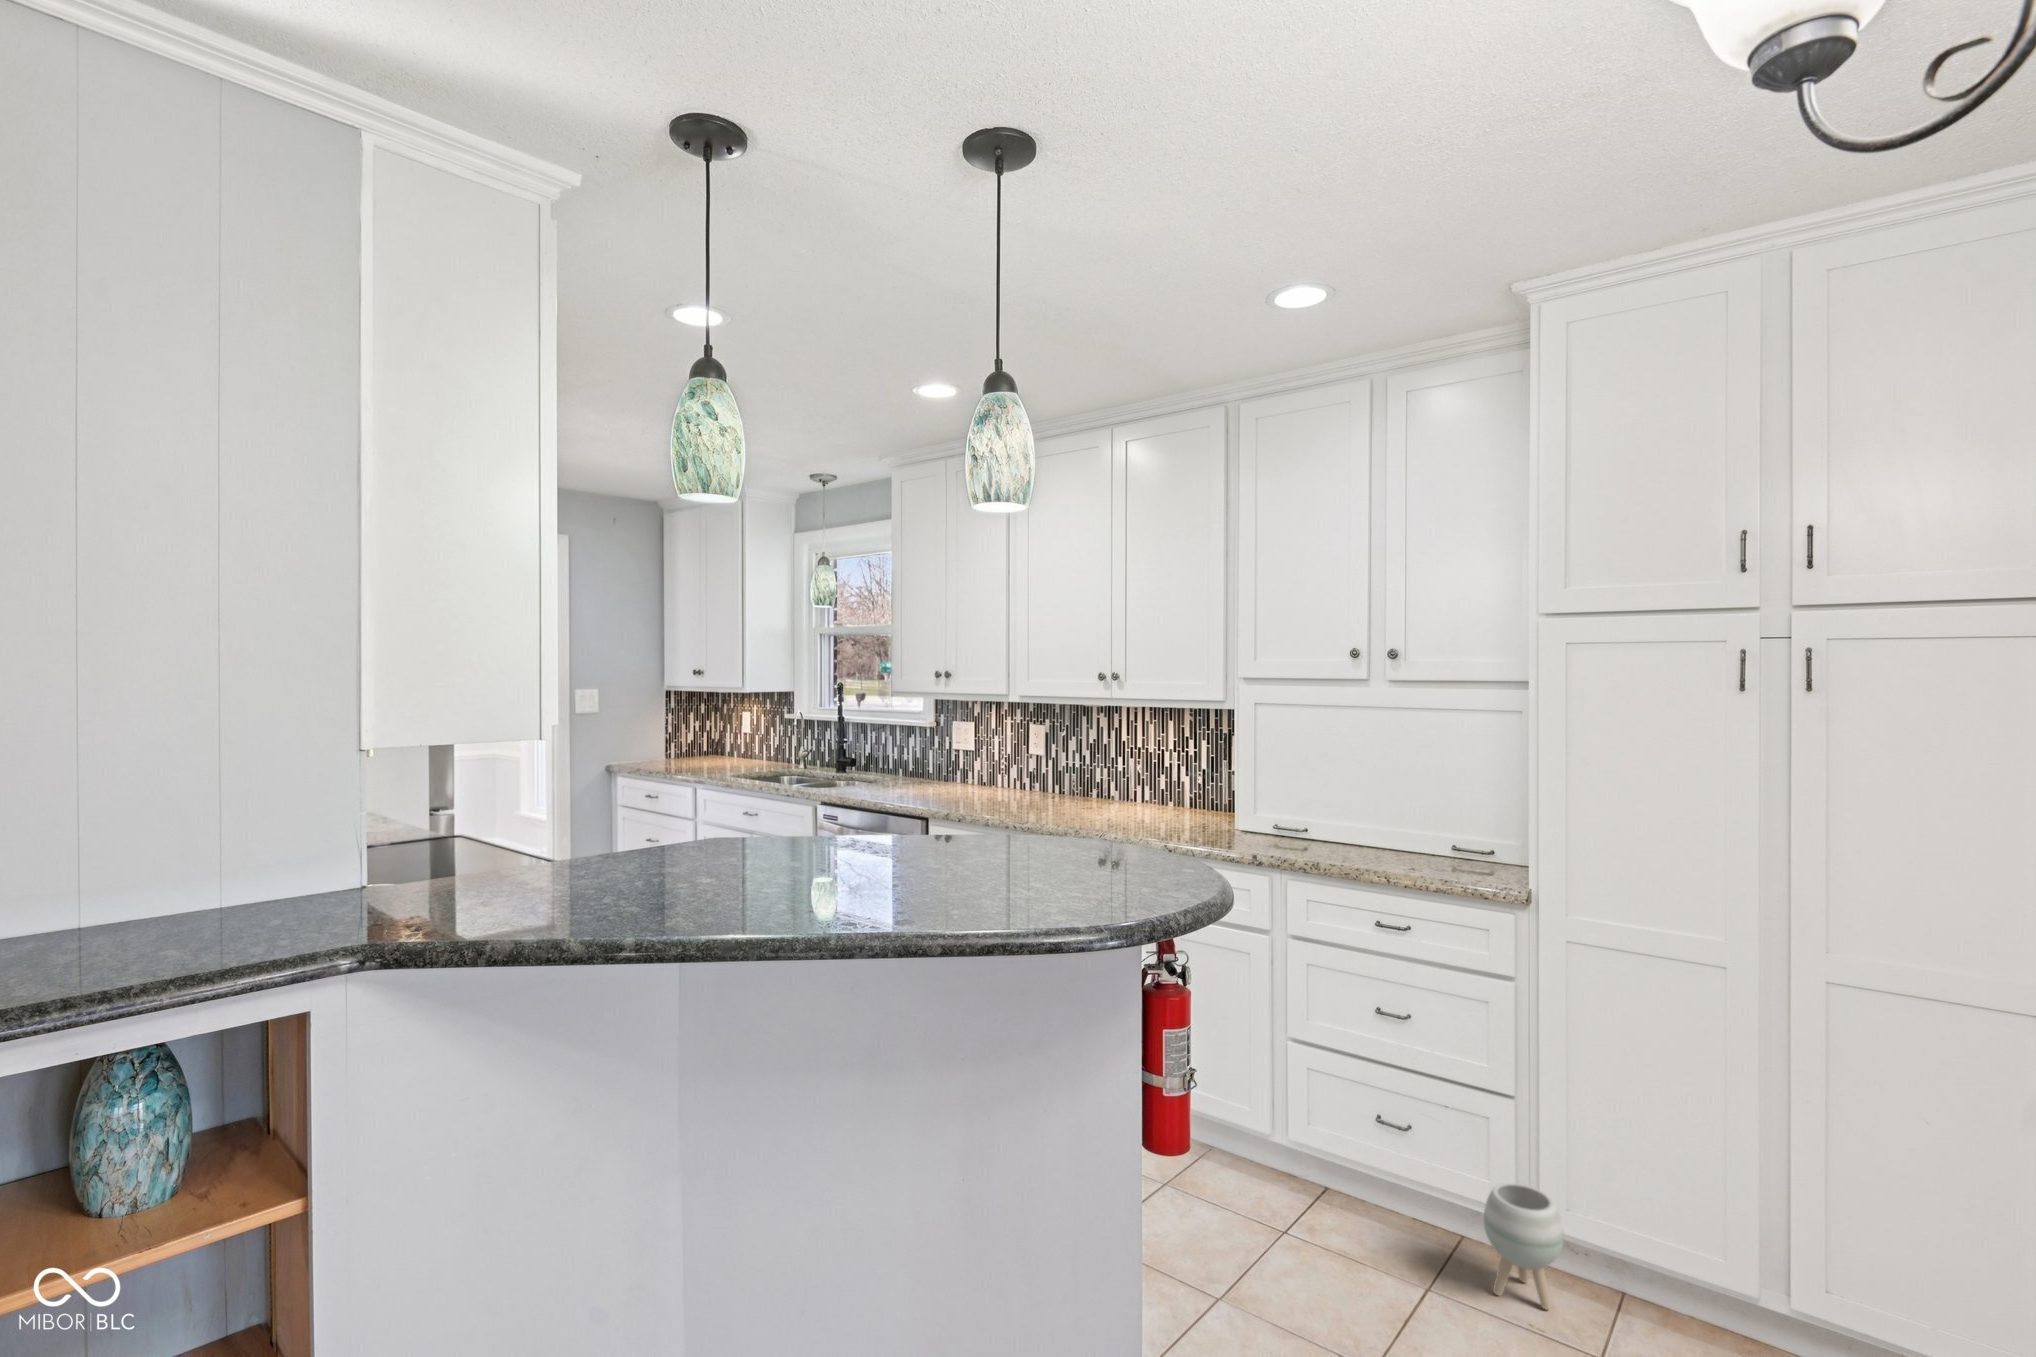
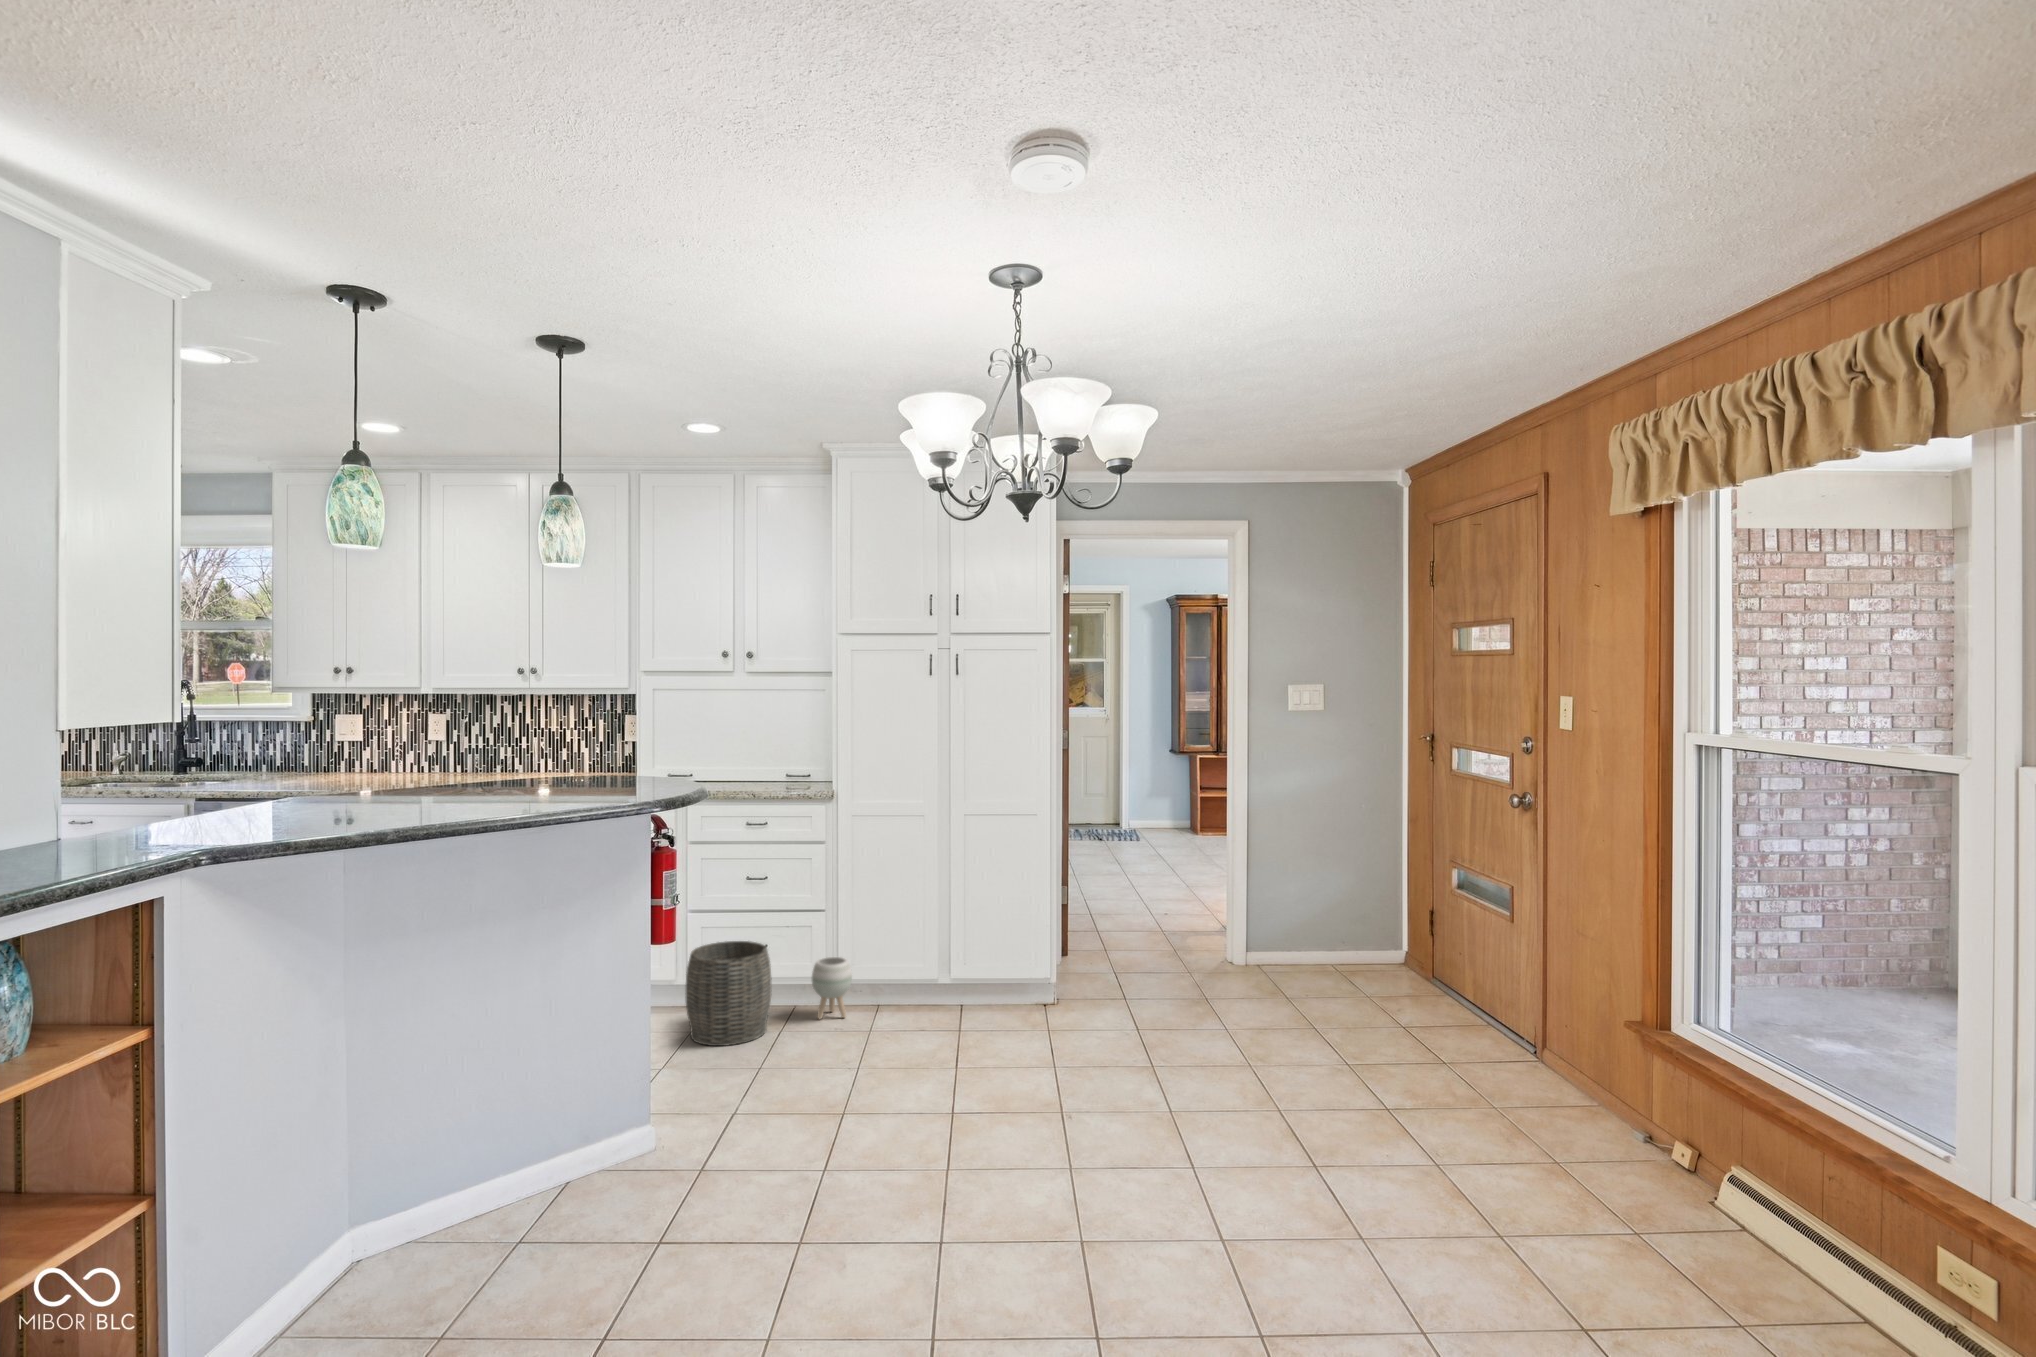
woven basket: none [1265,1109,1407,1308] -> present [686,941,771,1046]

